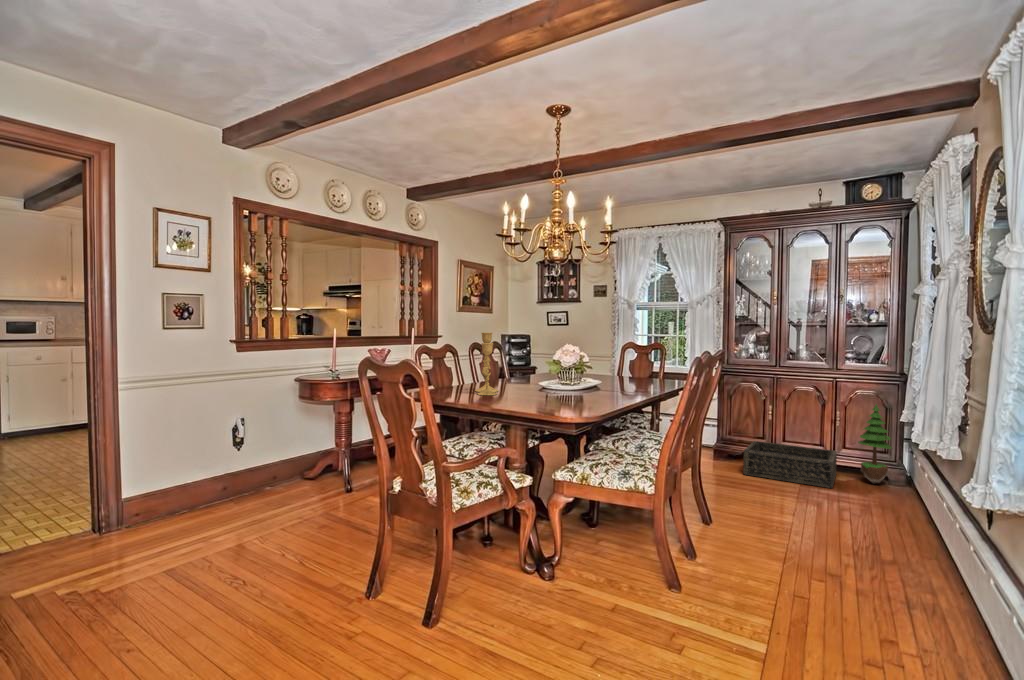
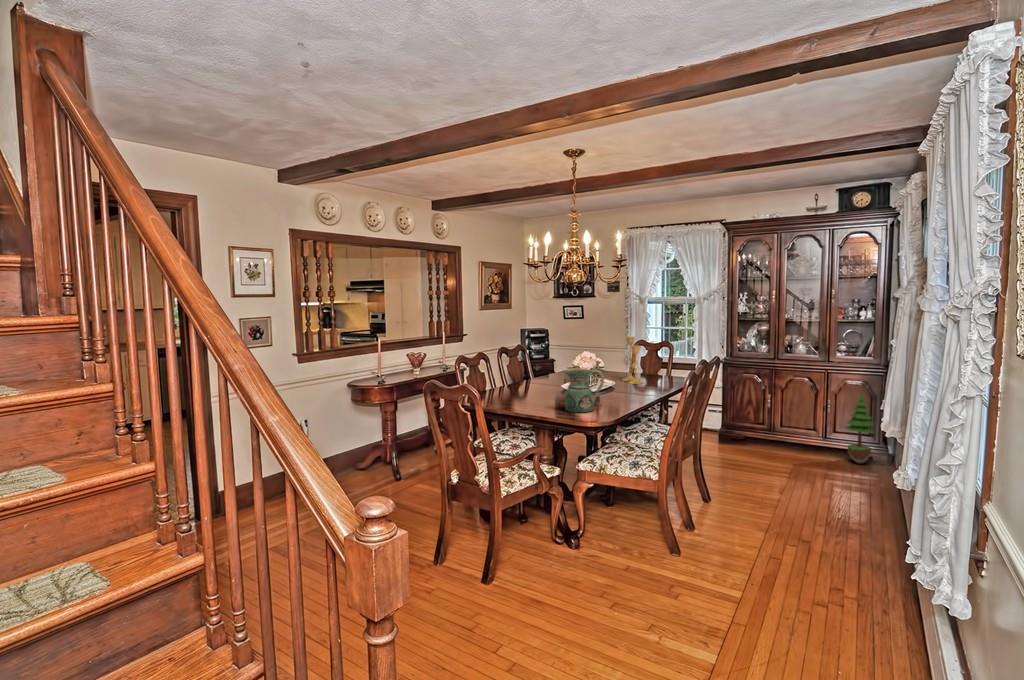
candlestick: present [475,332,498,395] -> present [622,337,642,384]
ceramic pitcher: none [540,355,589,408] -> present [565,368,604,413]
basket: present [743,441,837,488] -> none [744,427,827,469]

